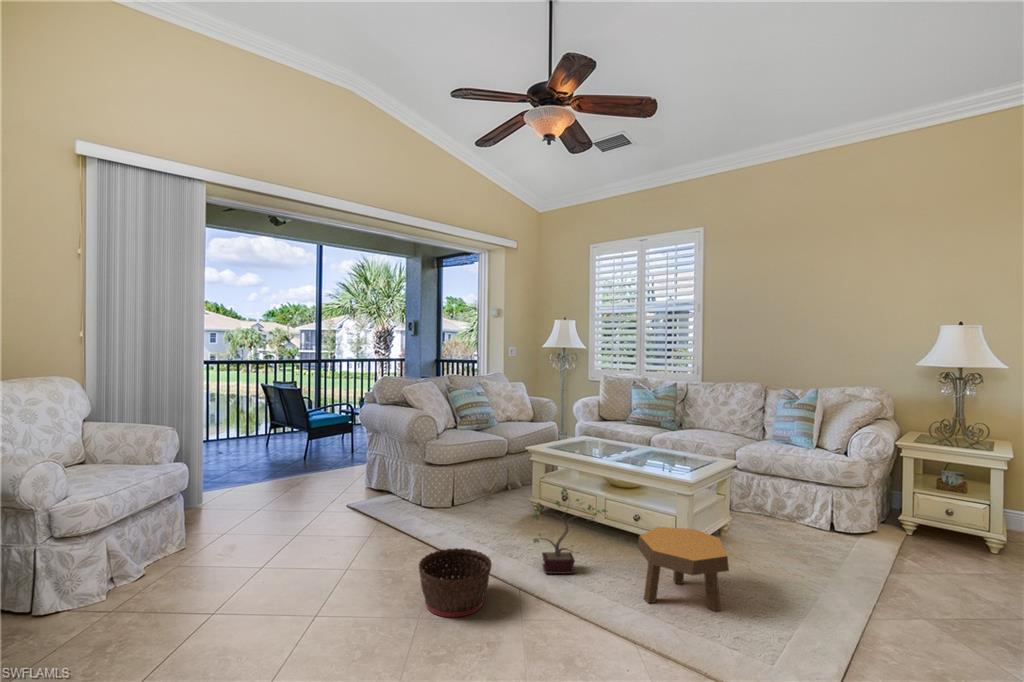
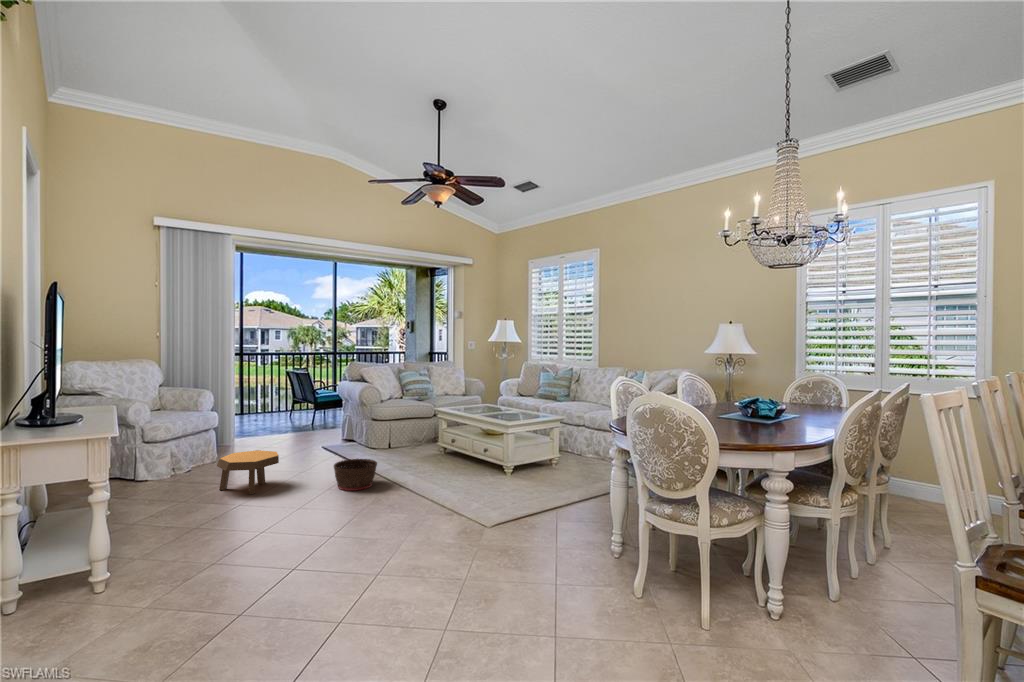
potted plant: present [532,488,606,574] -> none [411,426,456,478]
footstool: present [637,527,729,612] -> present [217,450,279,494]

